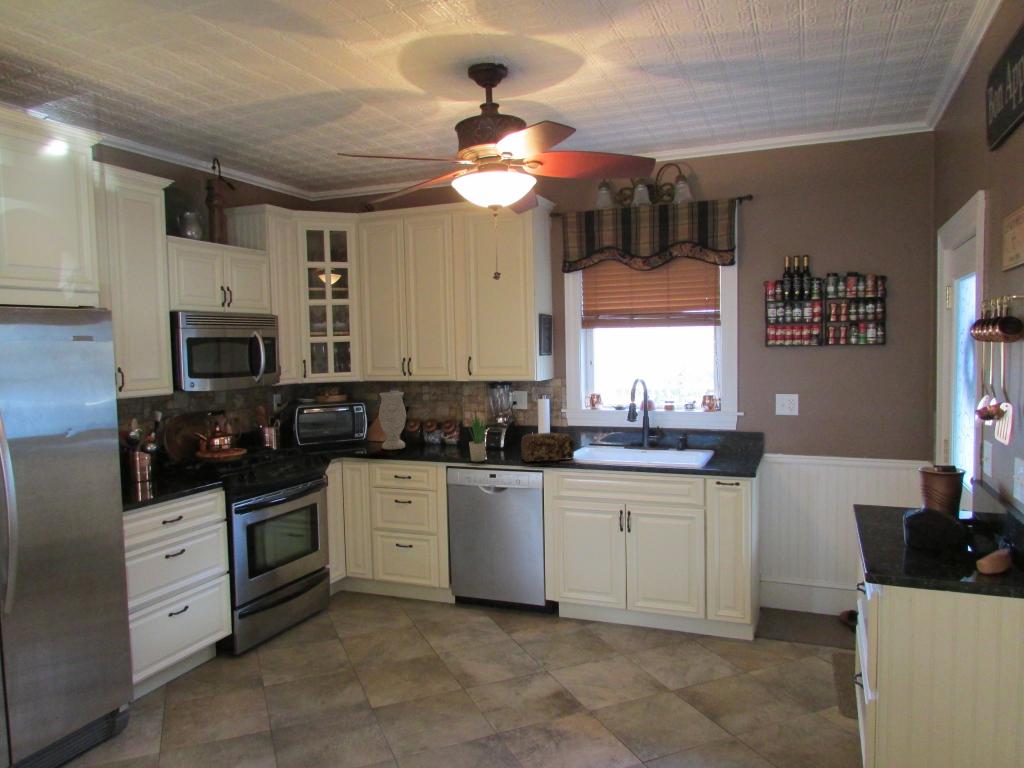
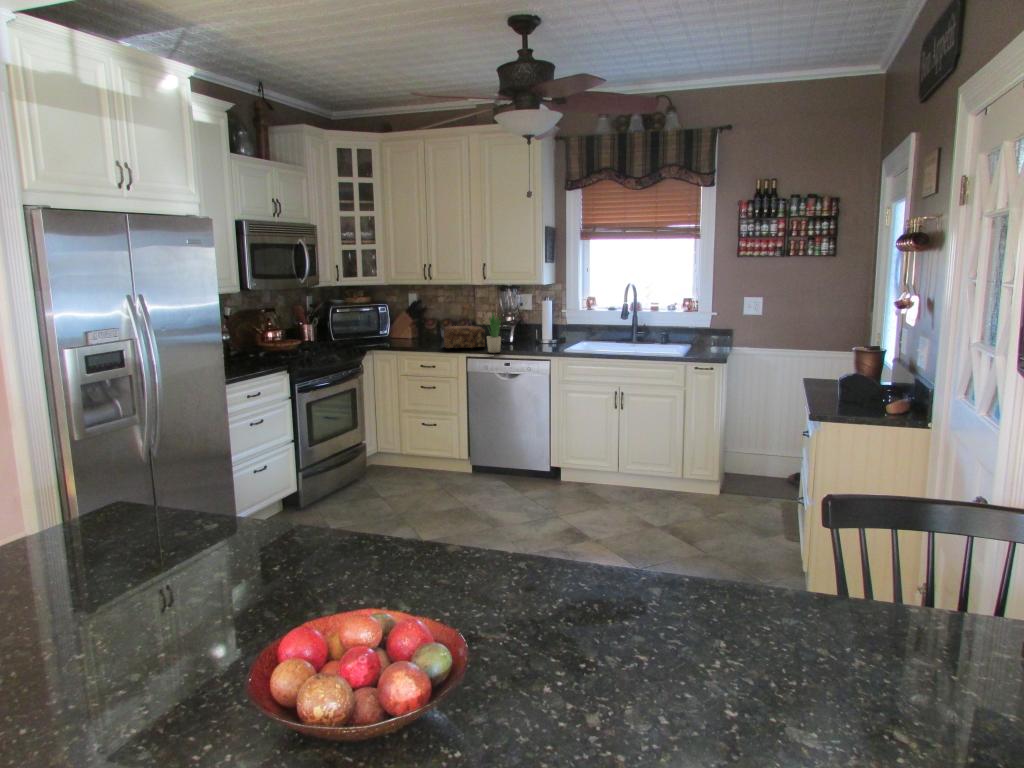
vase: present [379,392,406,450] -> none [402,294,426,345]
bread loaf: present [521,432,574,462] -> present [443,326,485,348]

